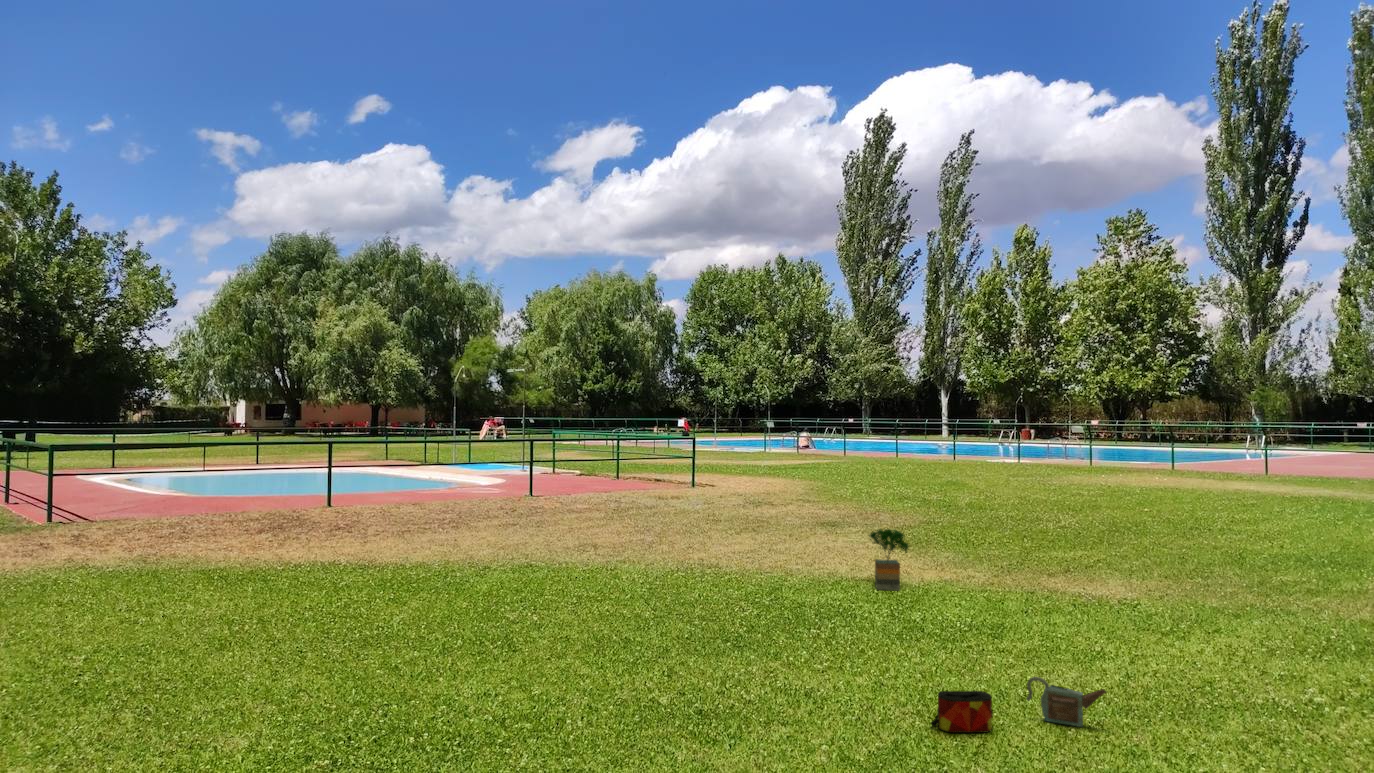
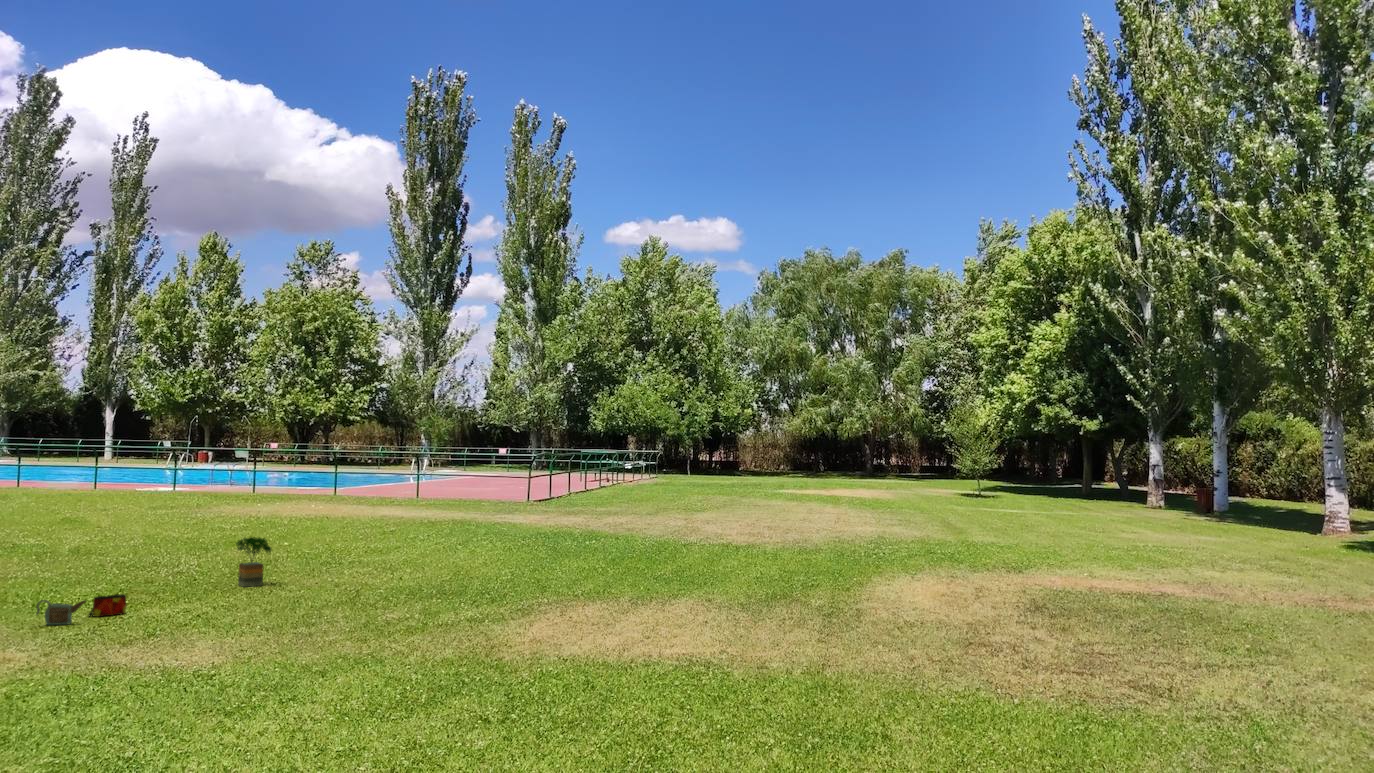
potted tree: present [869,529,909,591] -> present [236,537,271,587]
watering can: present [1026,677,1107,727] -> present [36,600,86,625]

